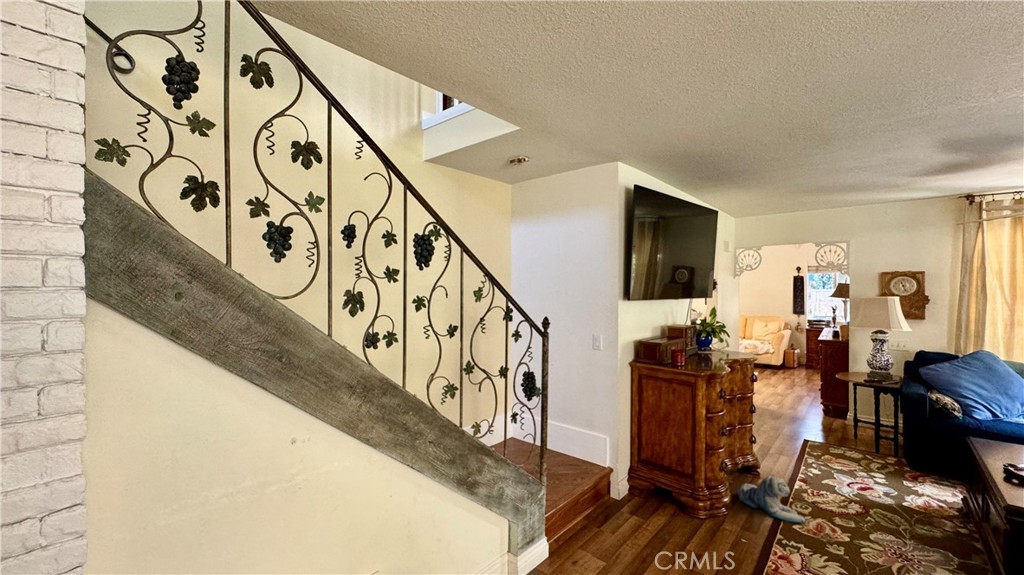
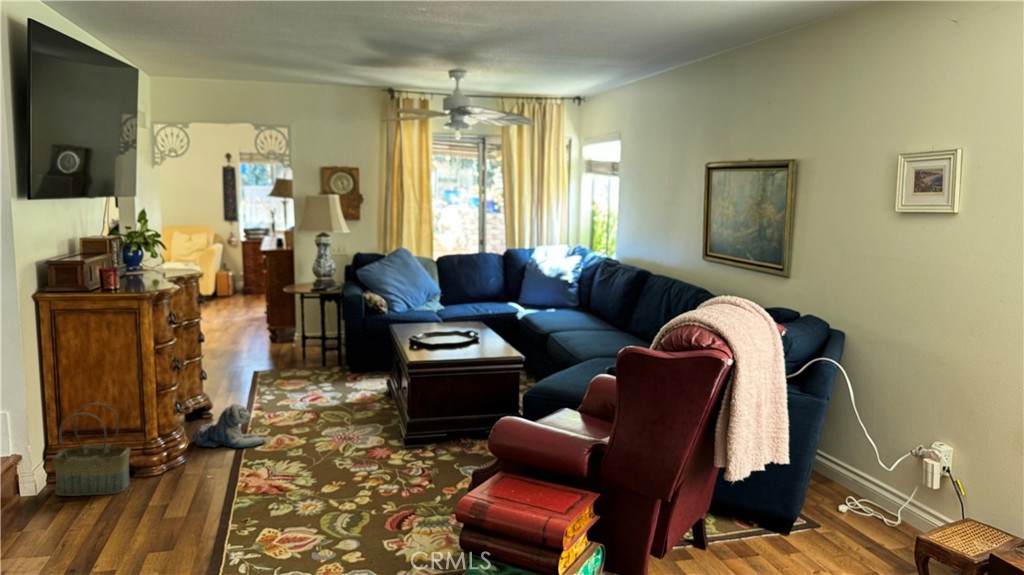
basket: none [631,445,682,522] -> present [53,403,130,496]

